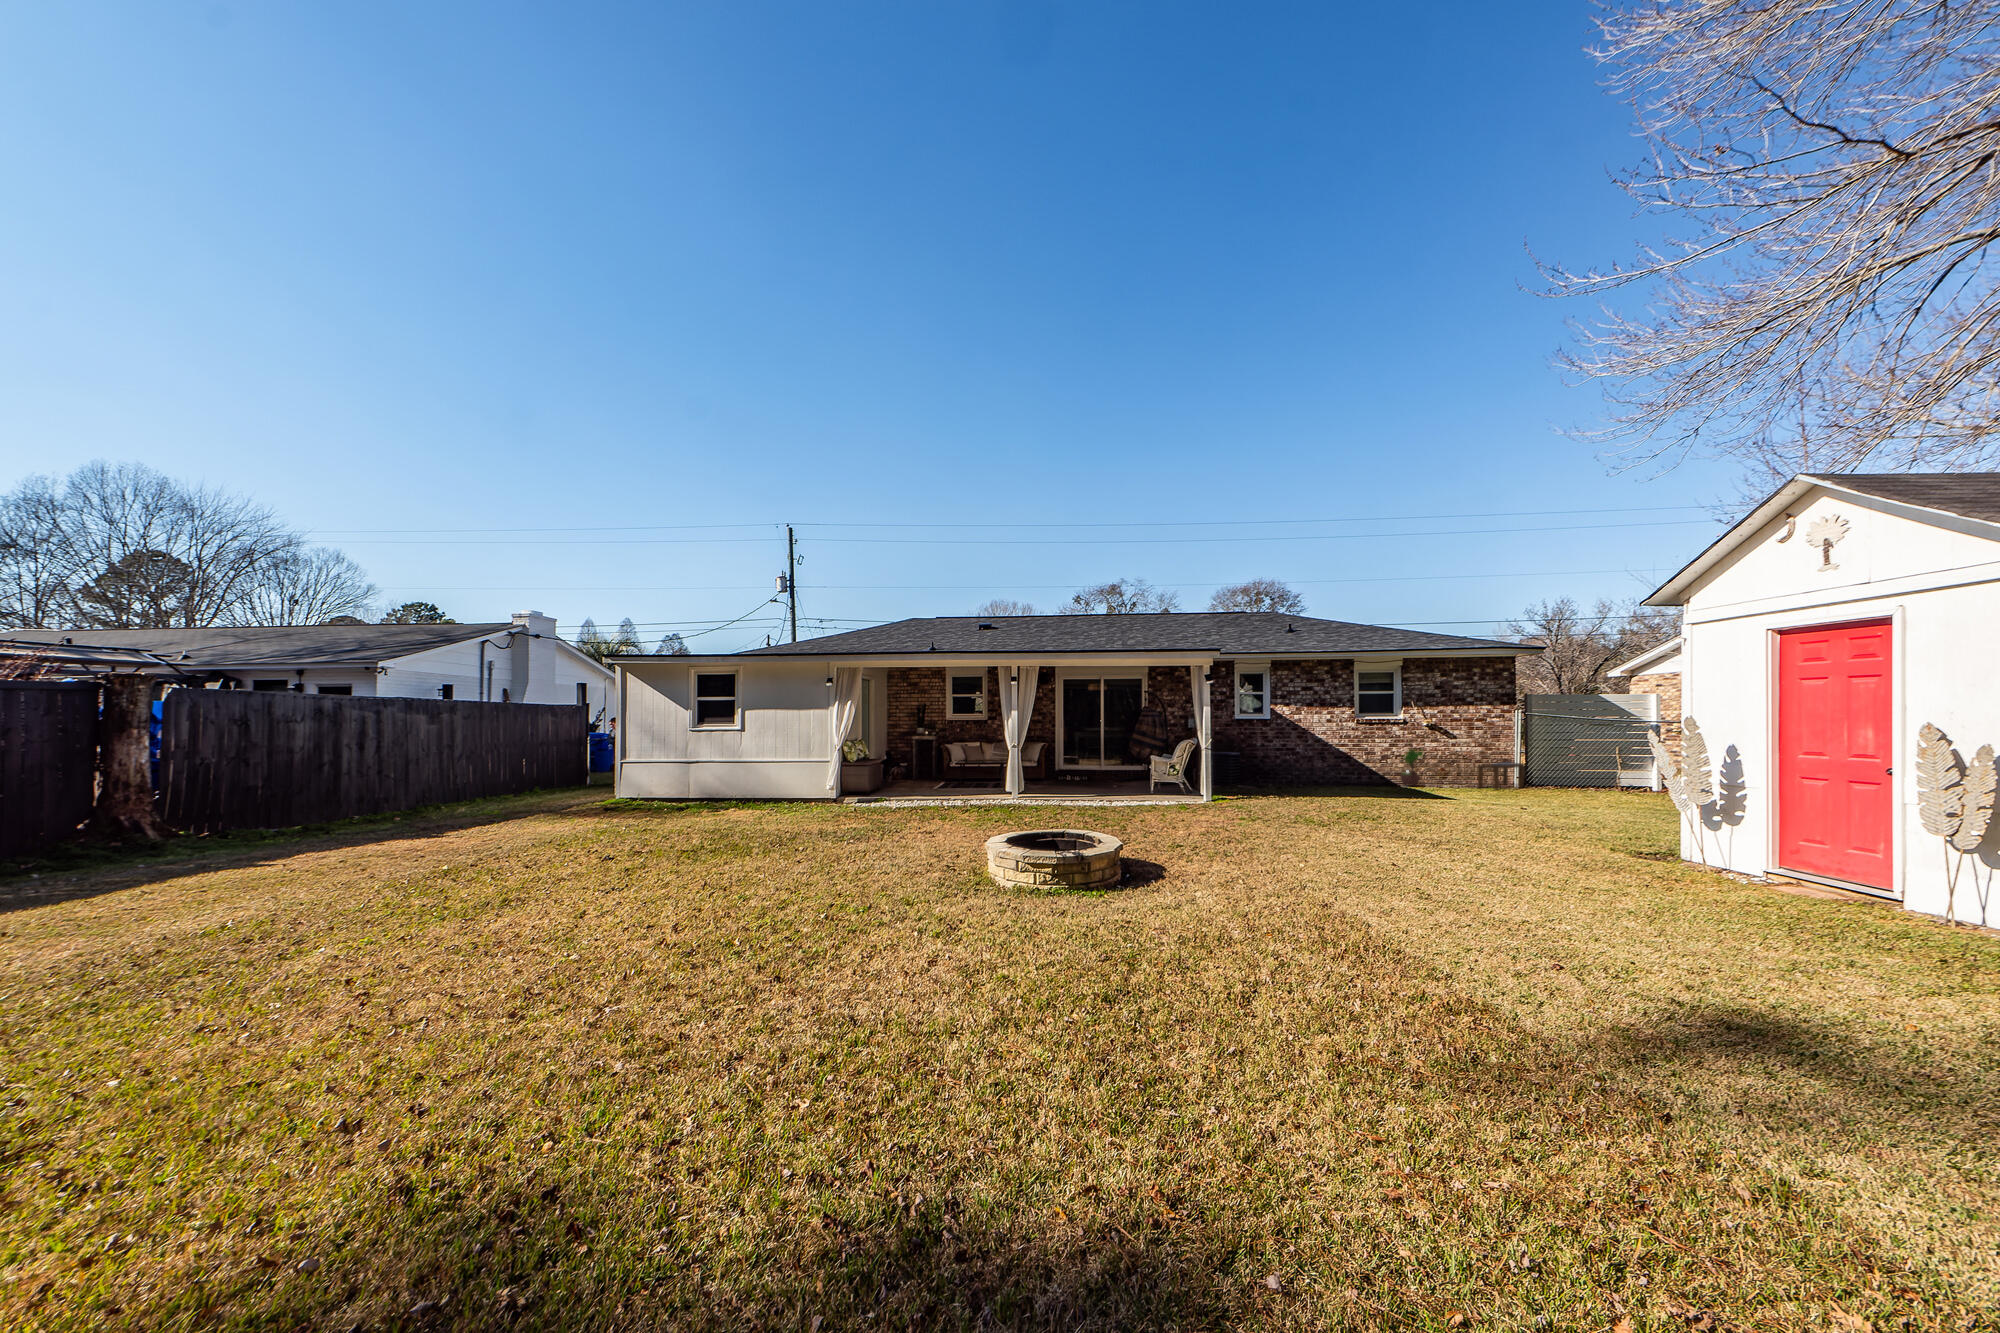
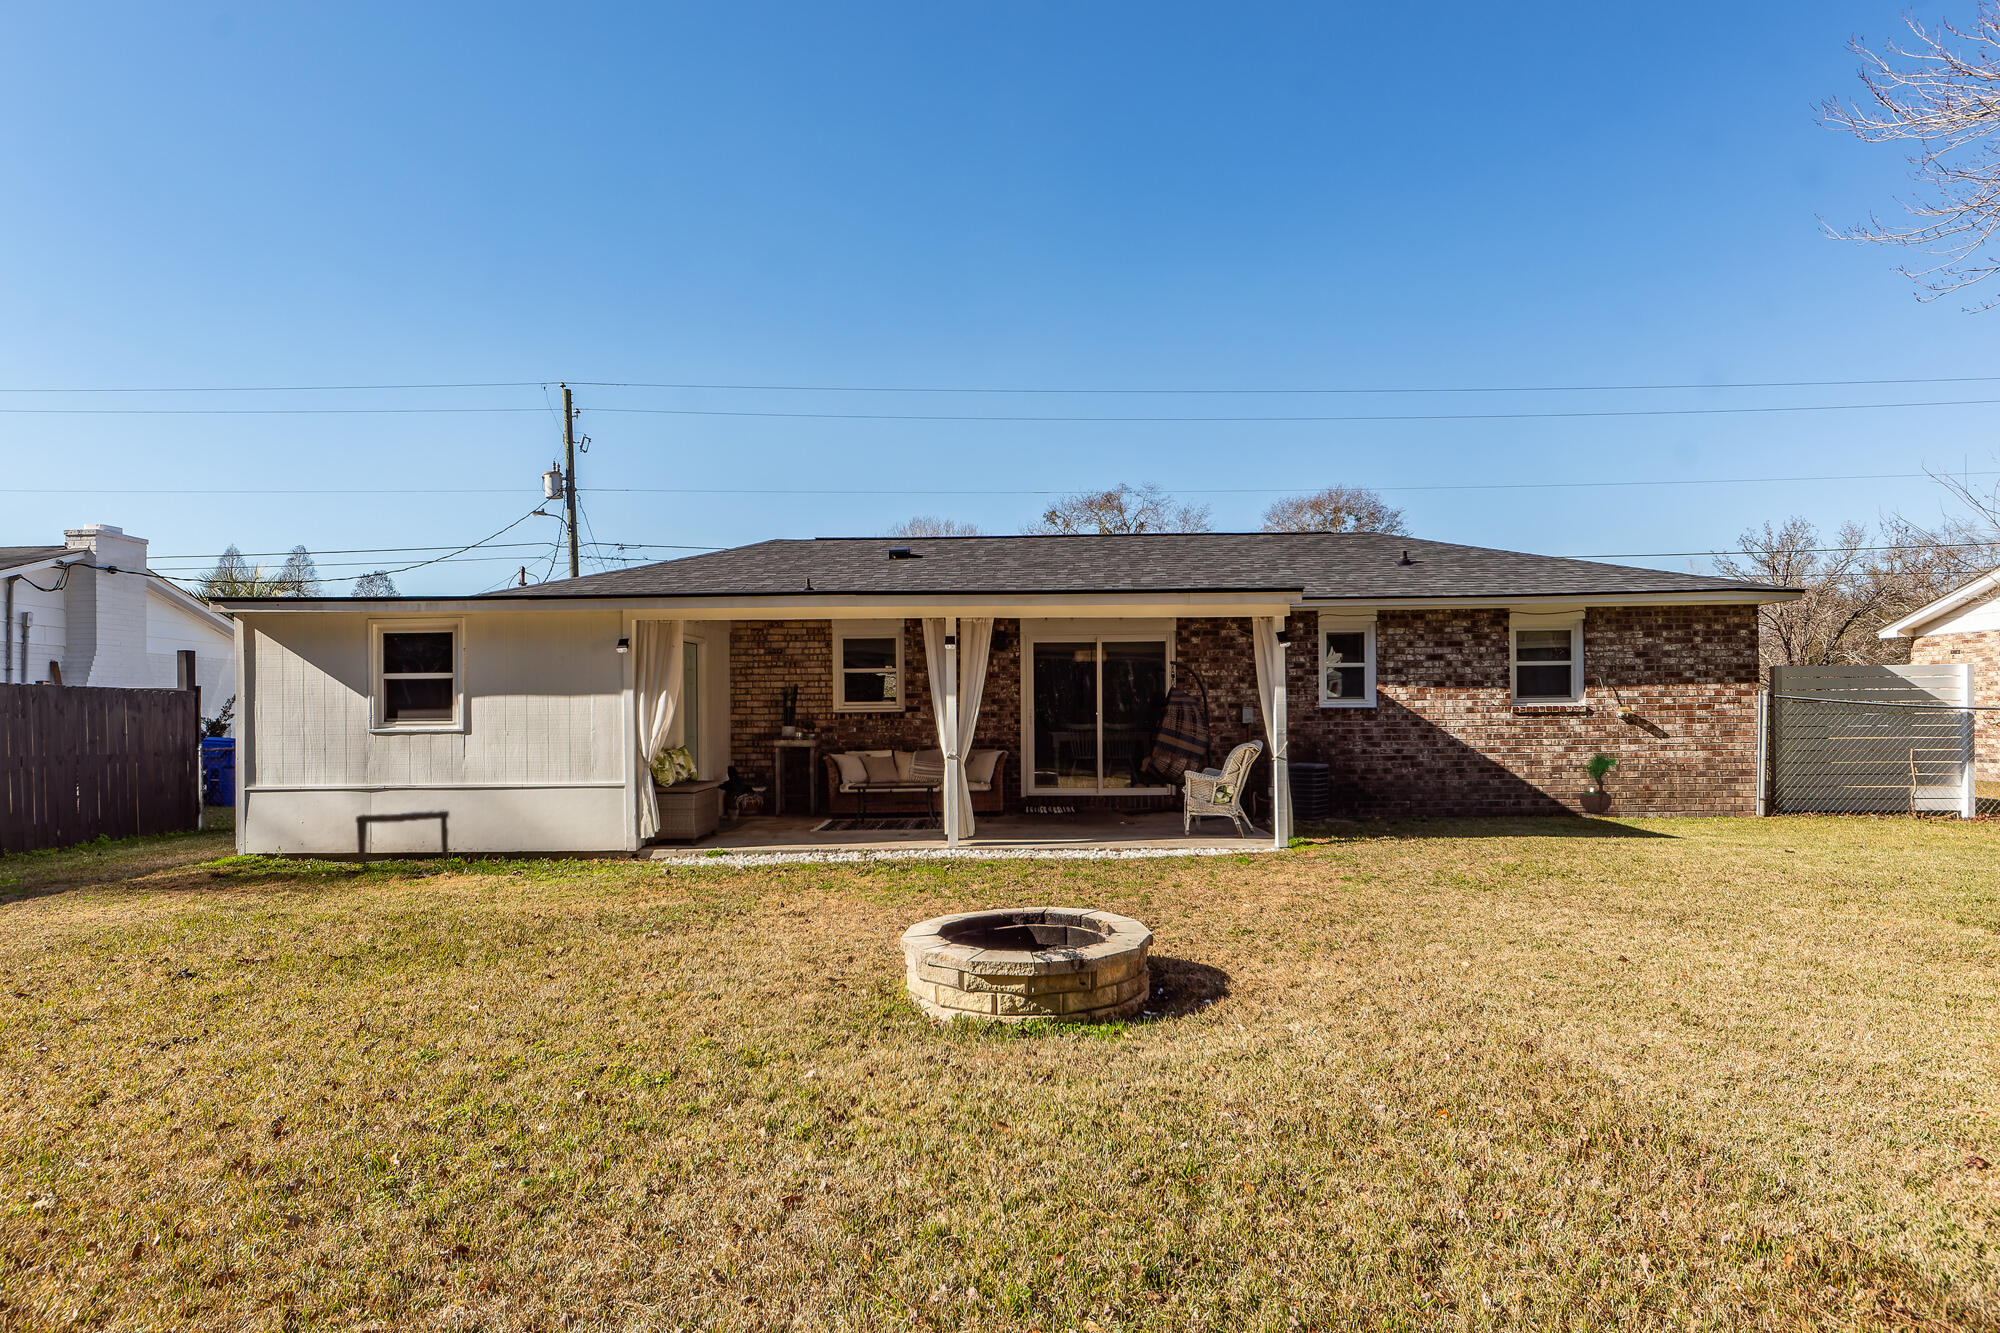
bench: present [1477,762,1525,790] -> present [356,810,449,864]

